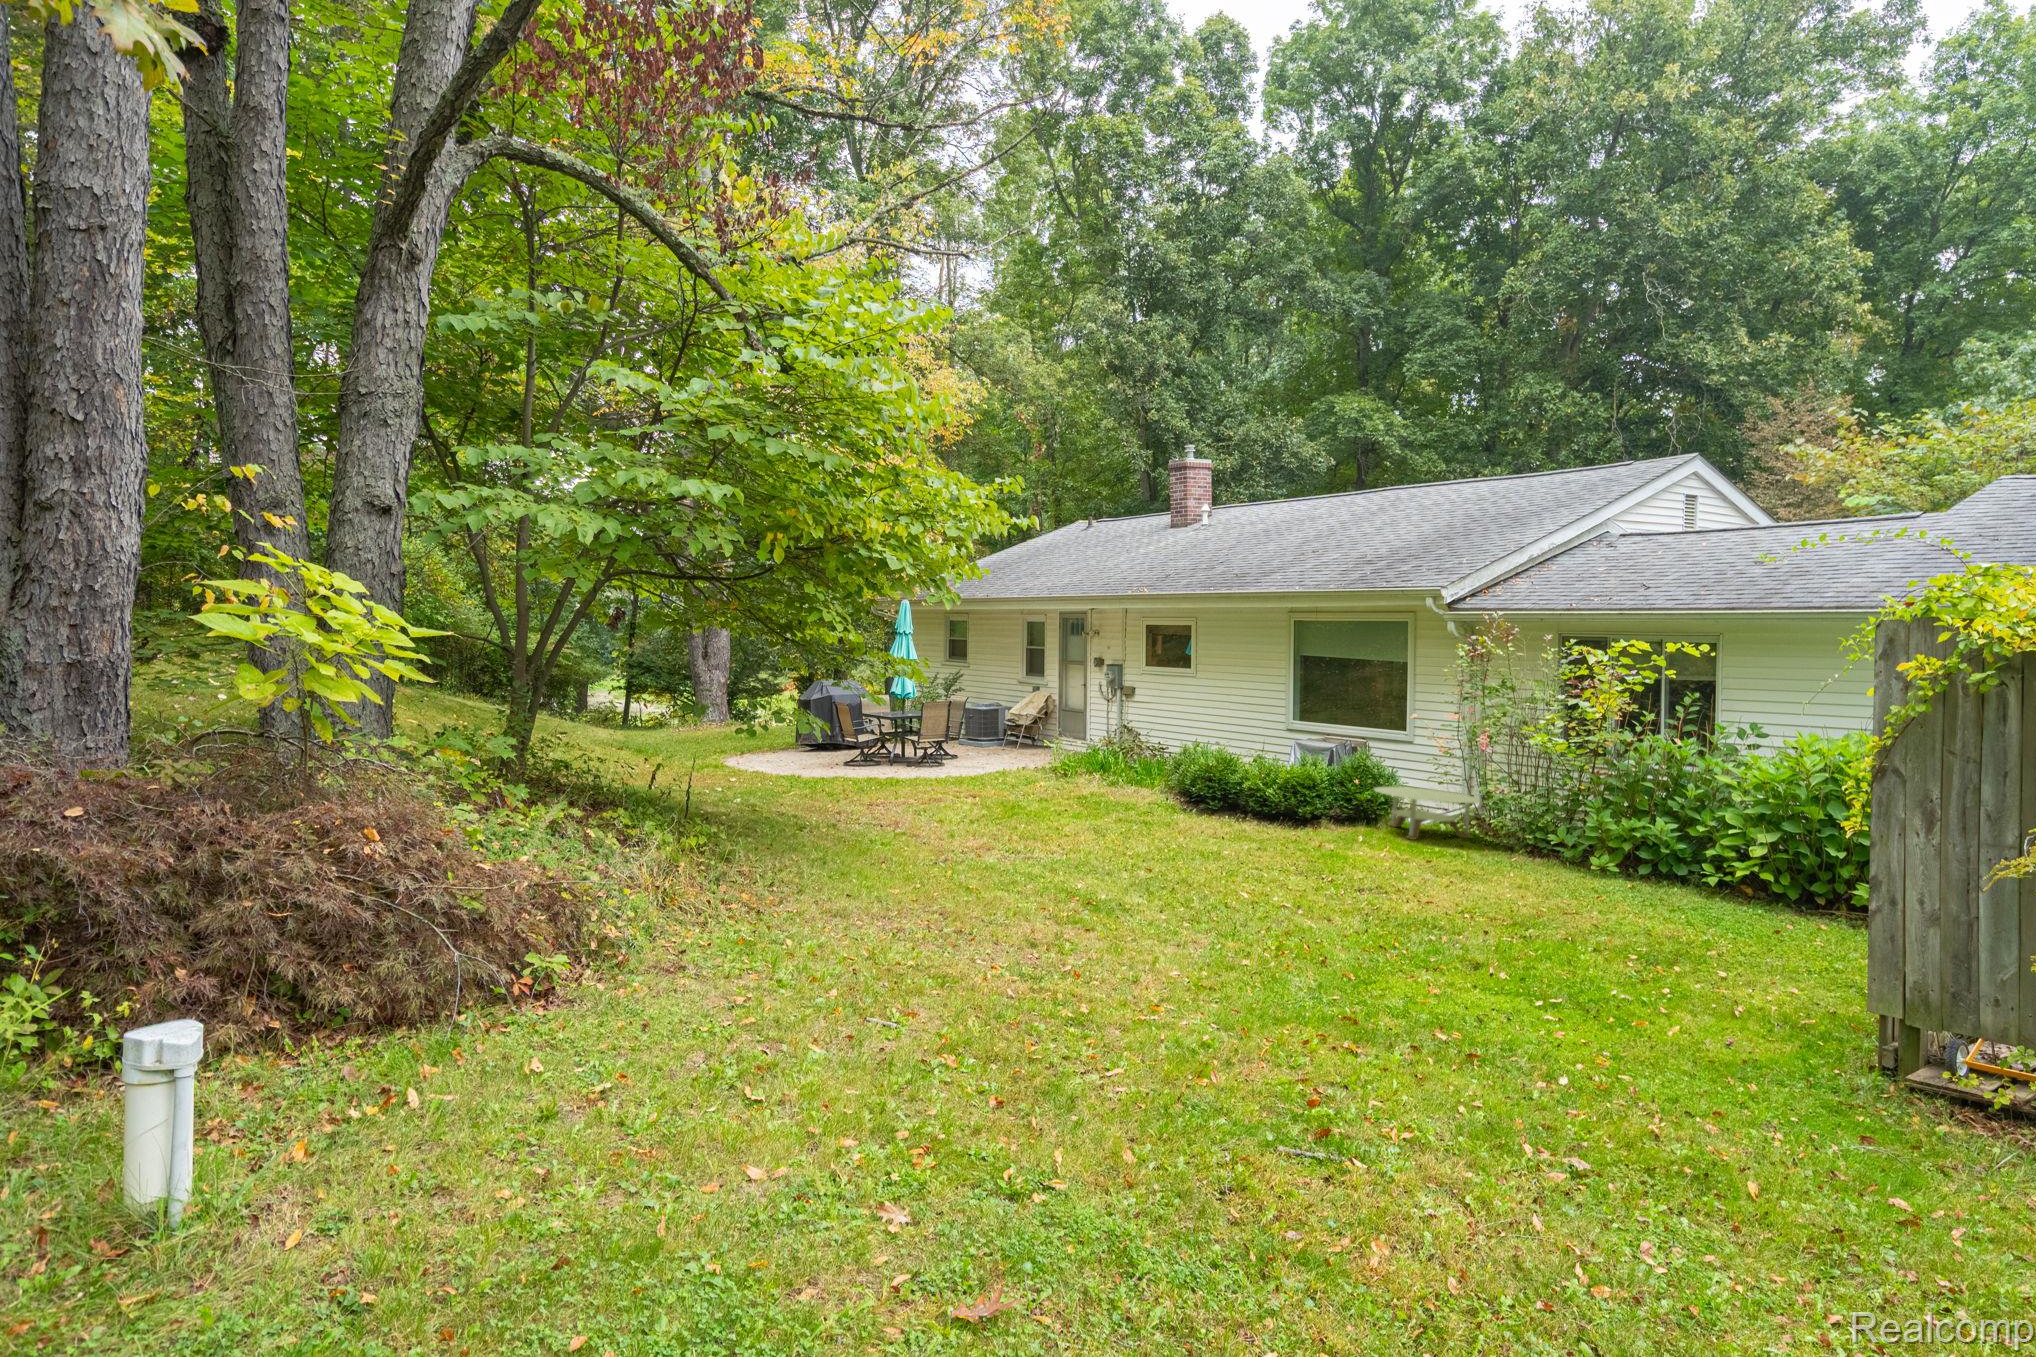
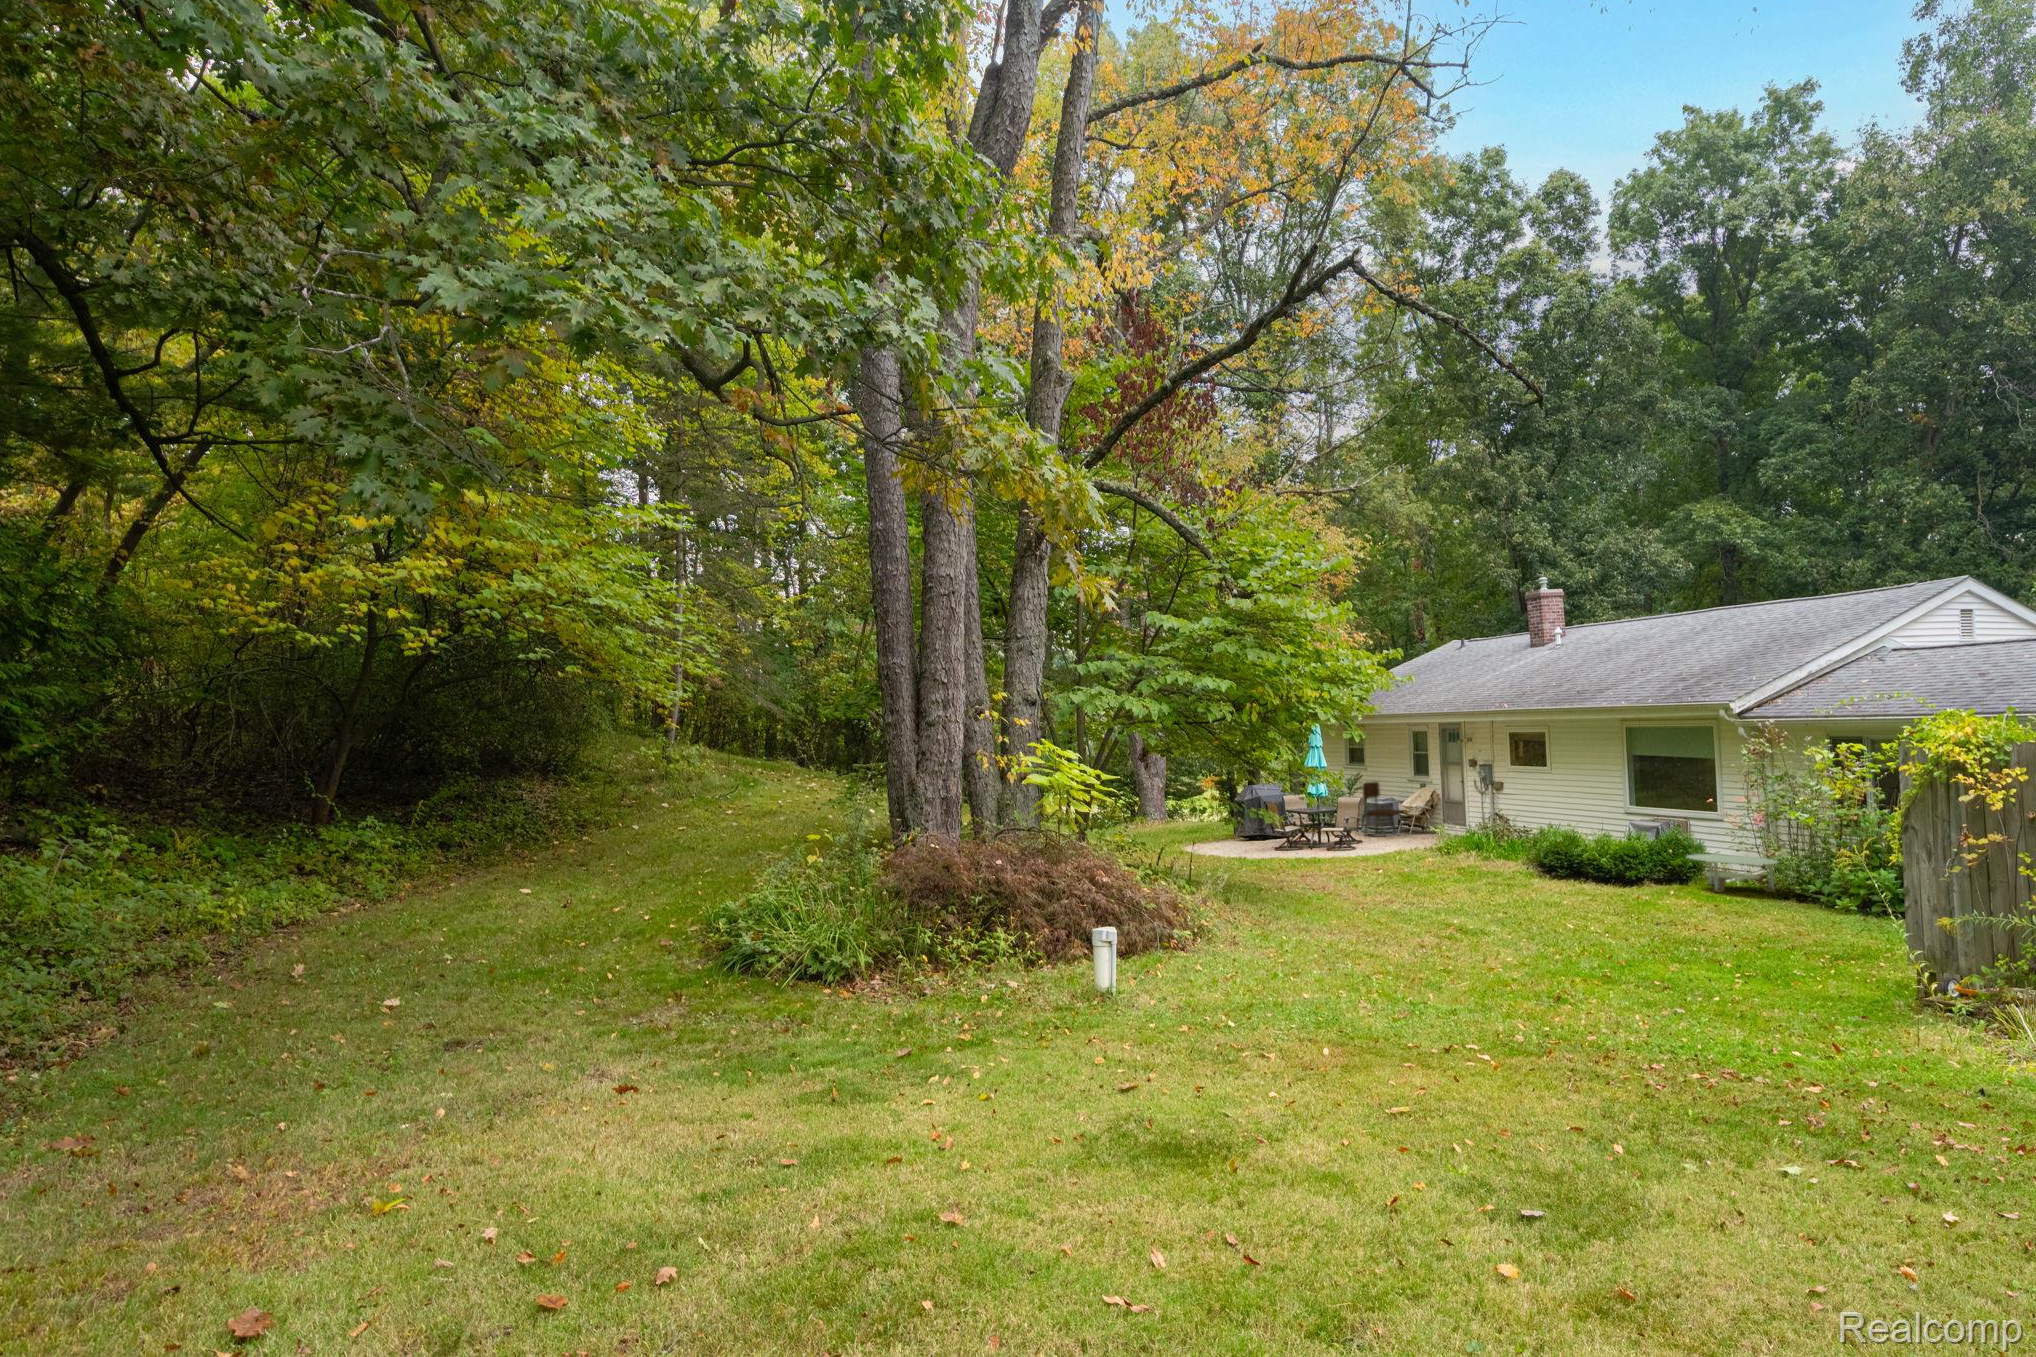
bench: none [961,679,1011,752] -> present [1363,782,1403,837]

